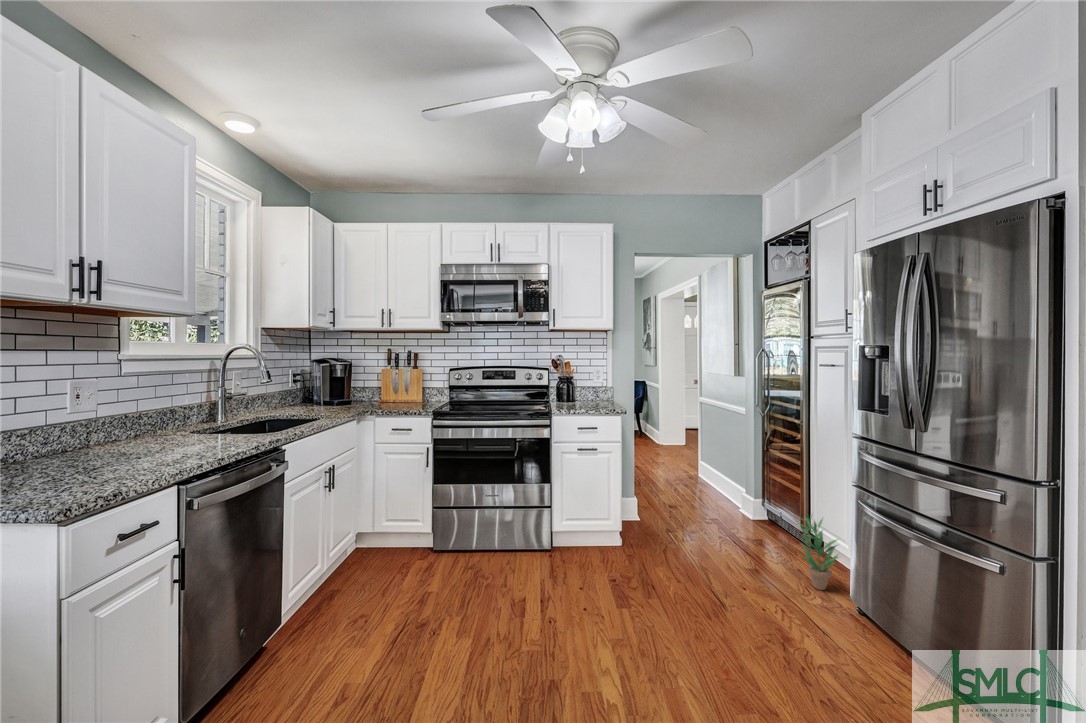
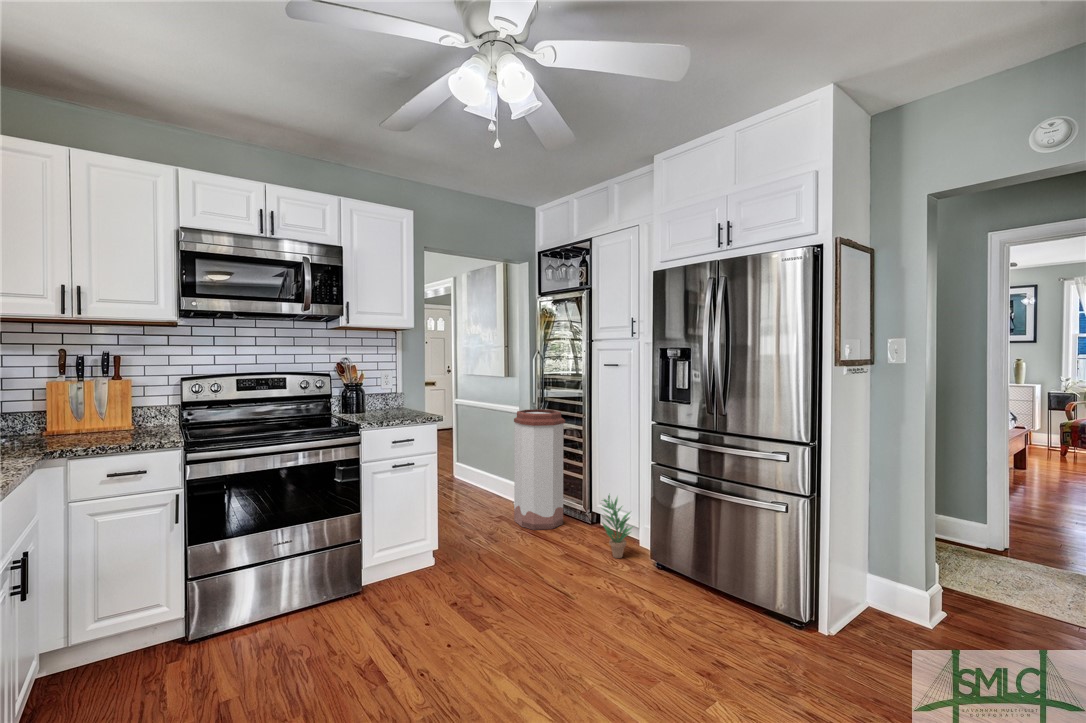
trash can: none [725,411,781,541] -> present [514,409,565,530]

